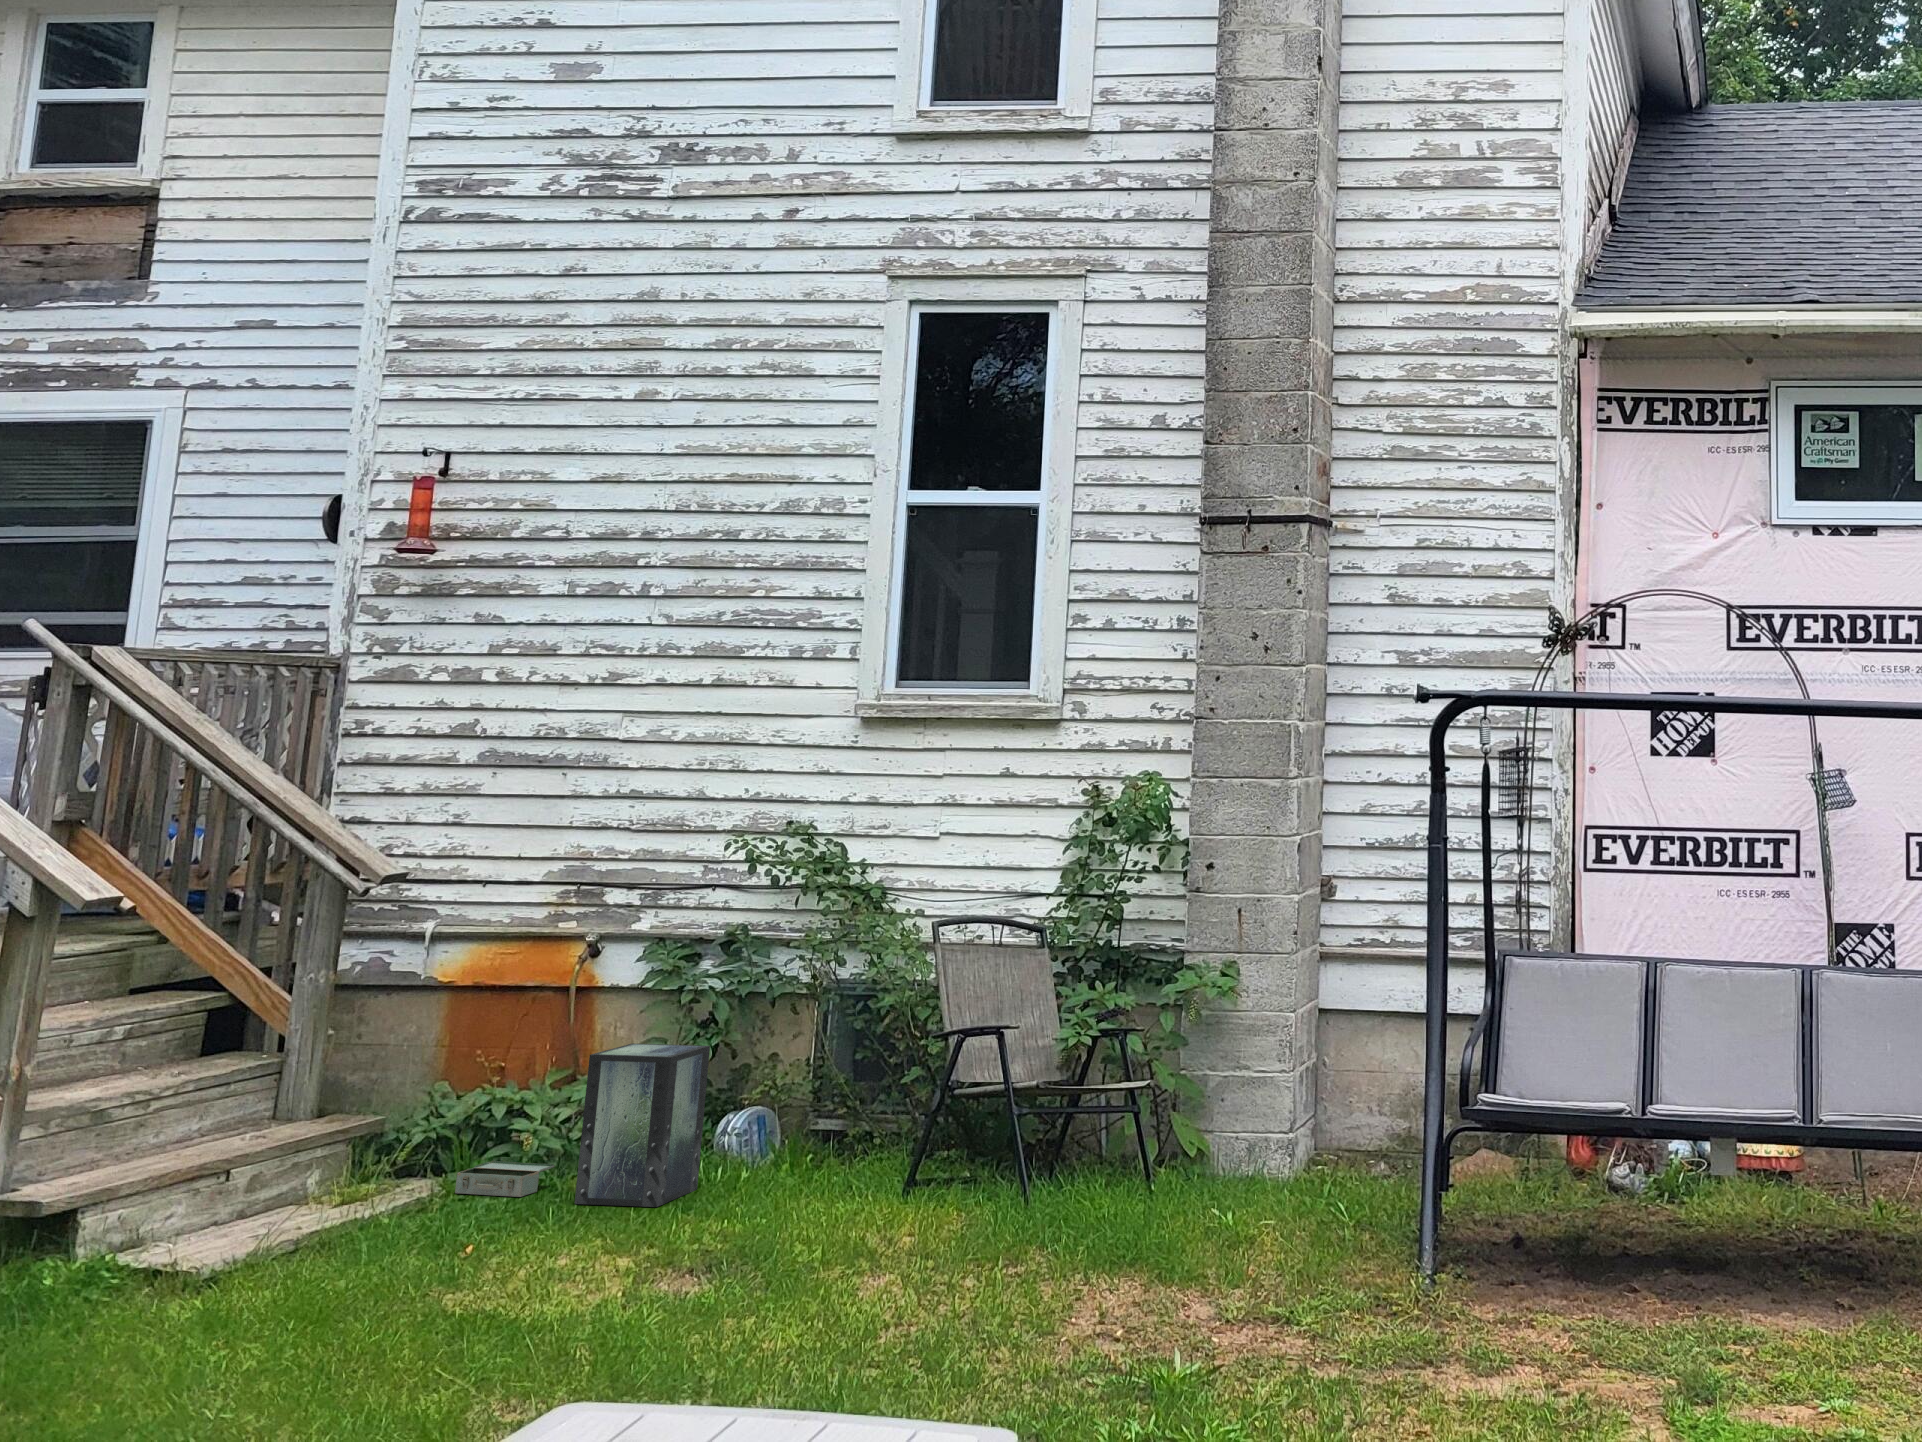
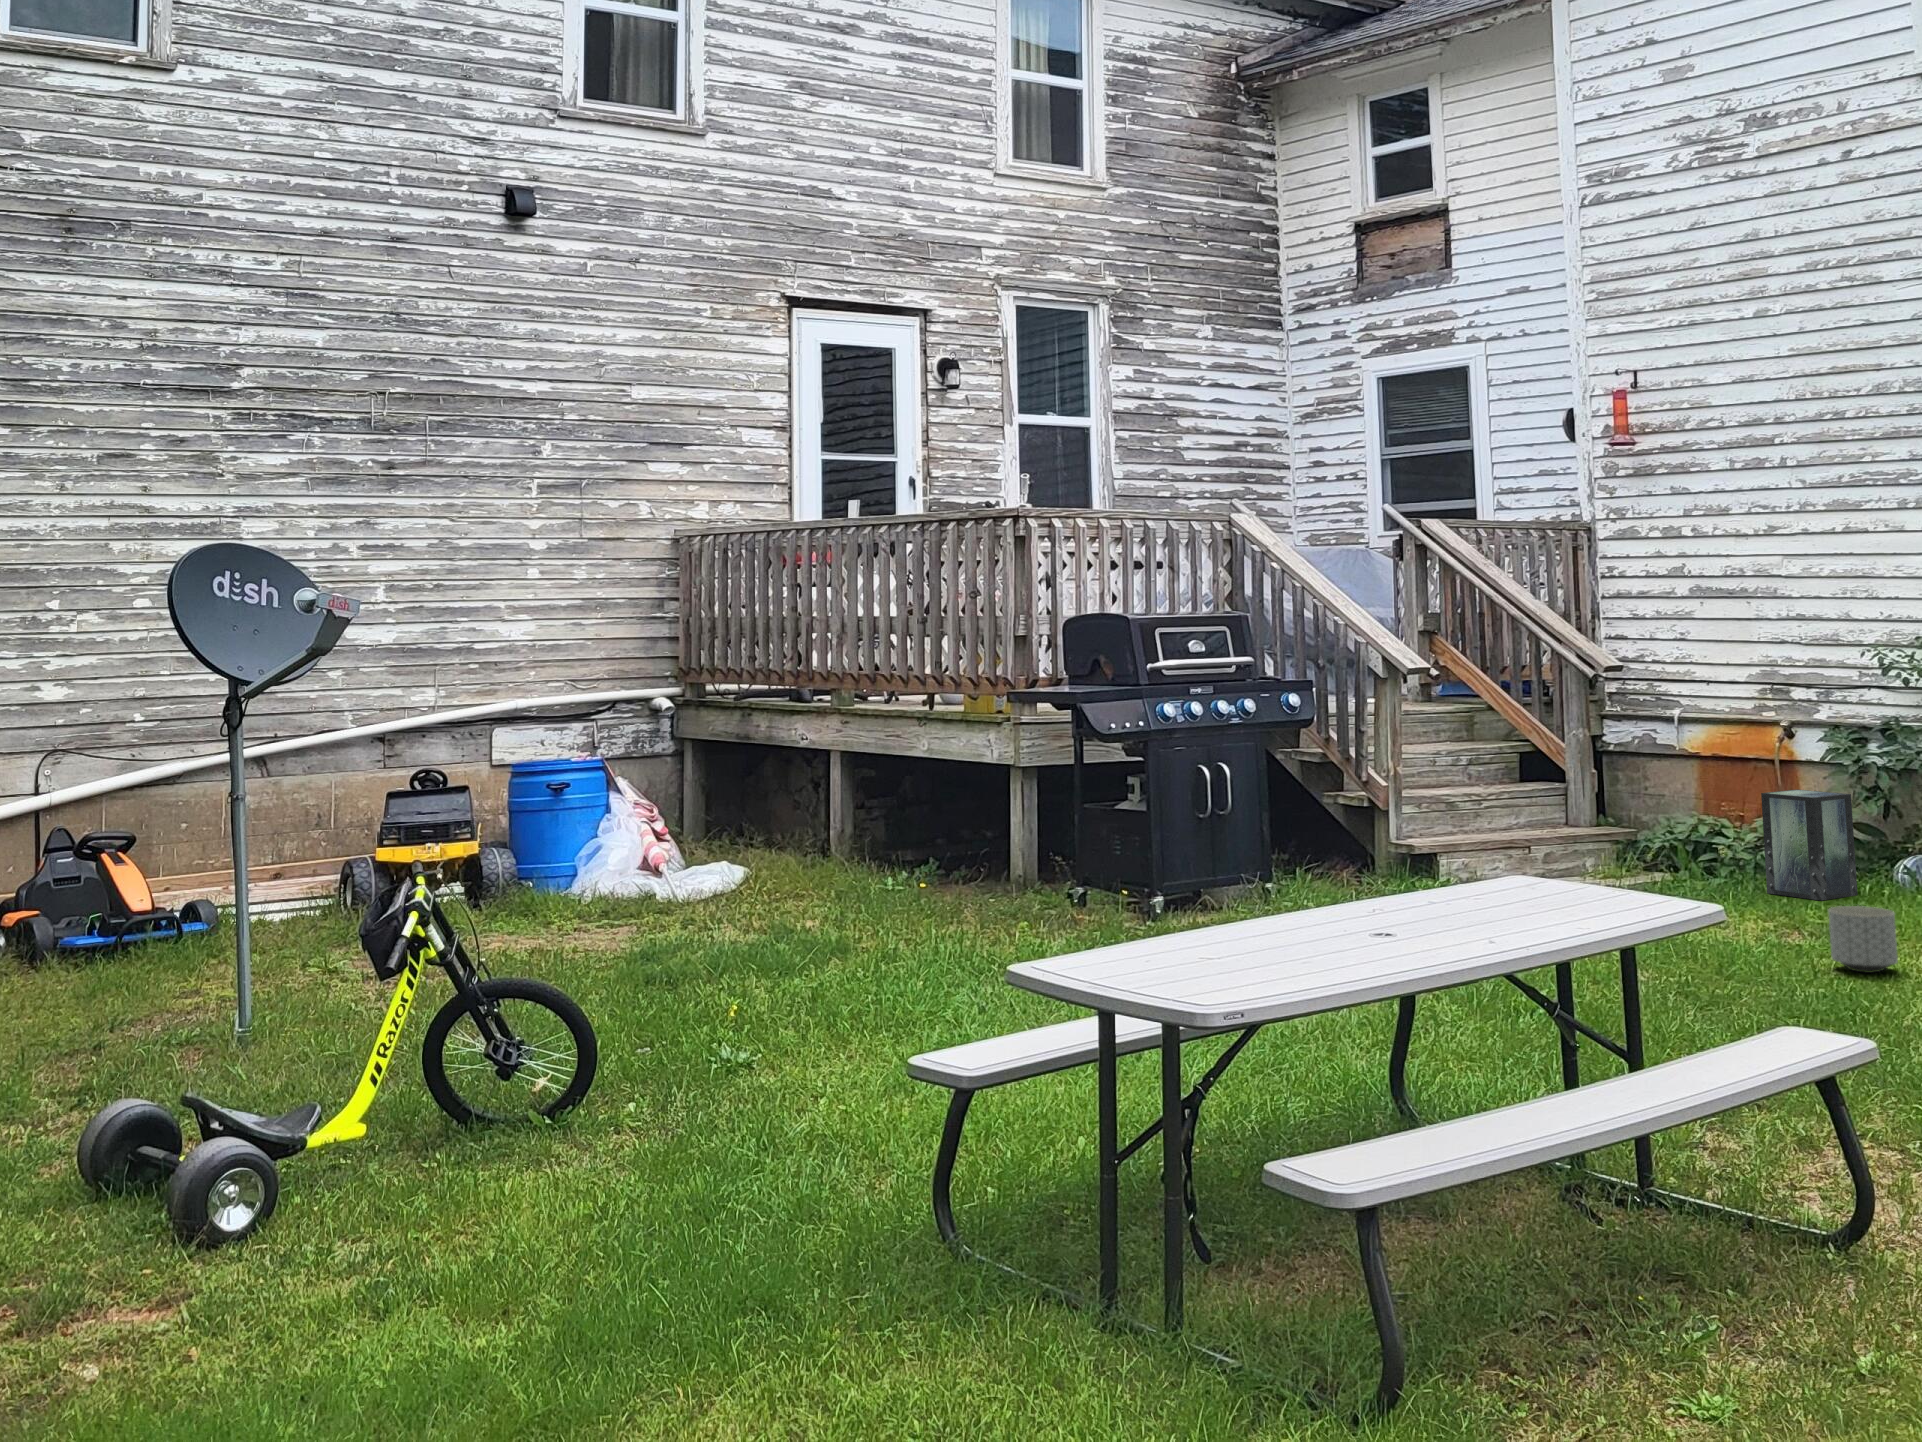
toolbox: present [455,1161,554,1197] -> none [1694,863,1759,886]
planter: none [760,1235,860,1342] -> present [1829,906,1898,973]

